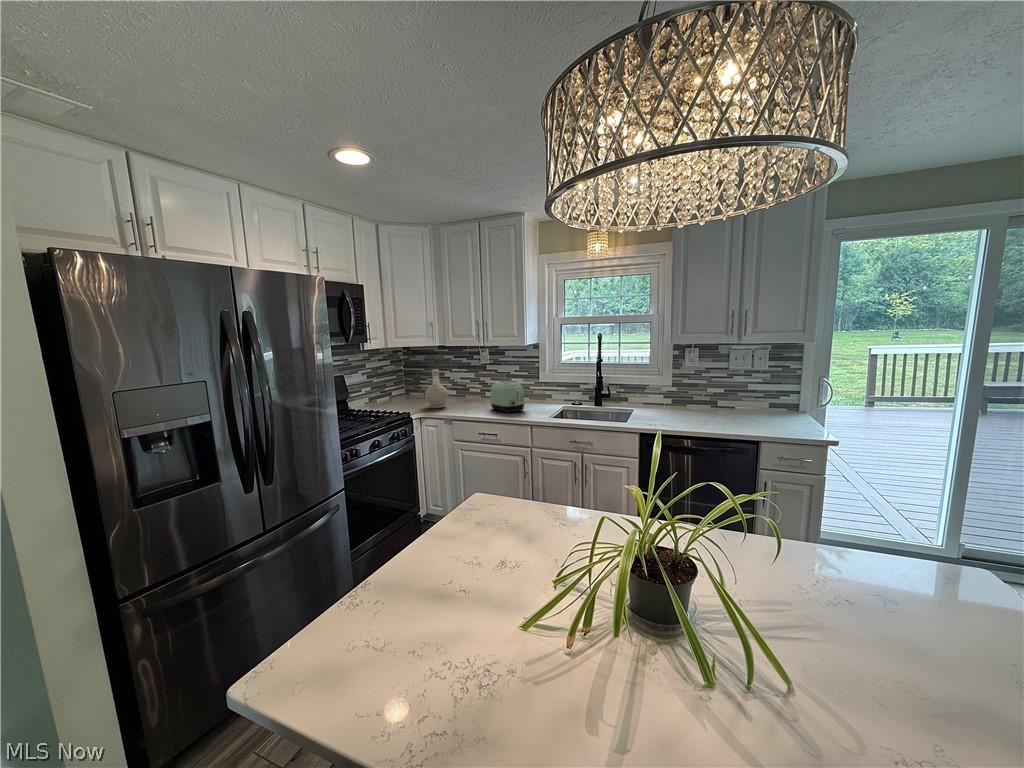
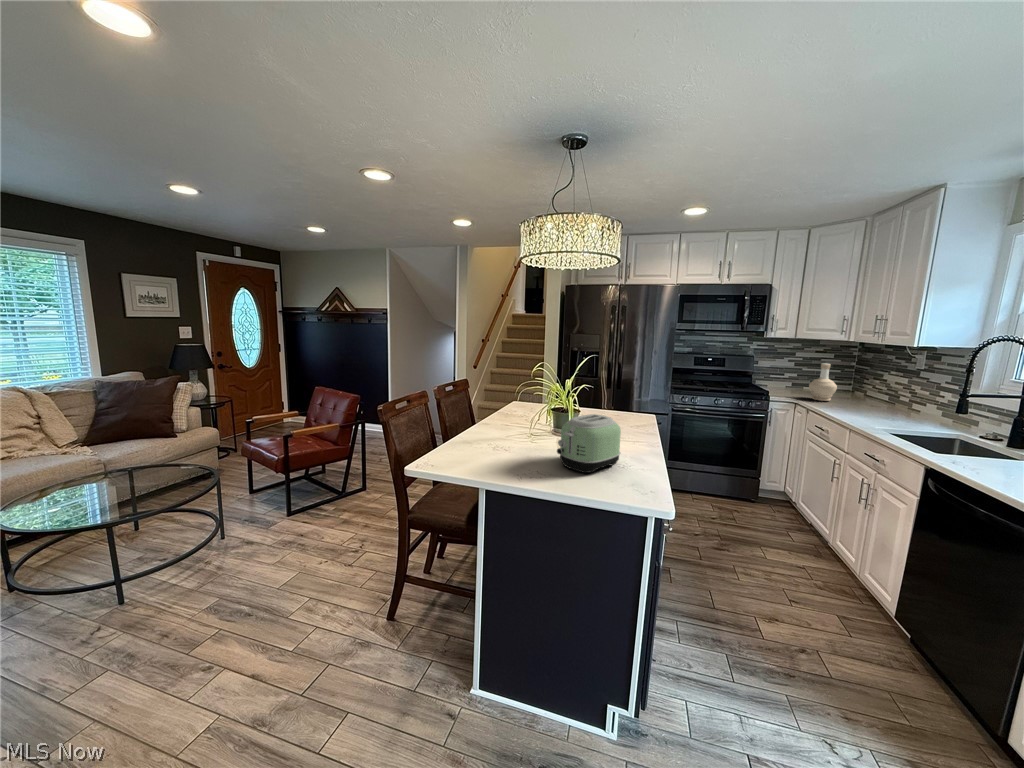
toaster: present [491,381,524,413] -> present [557,414,621,473]

